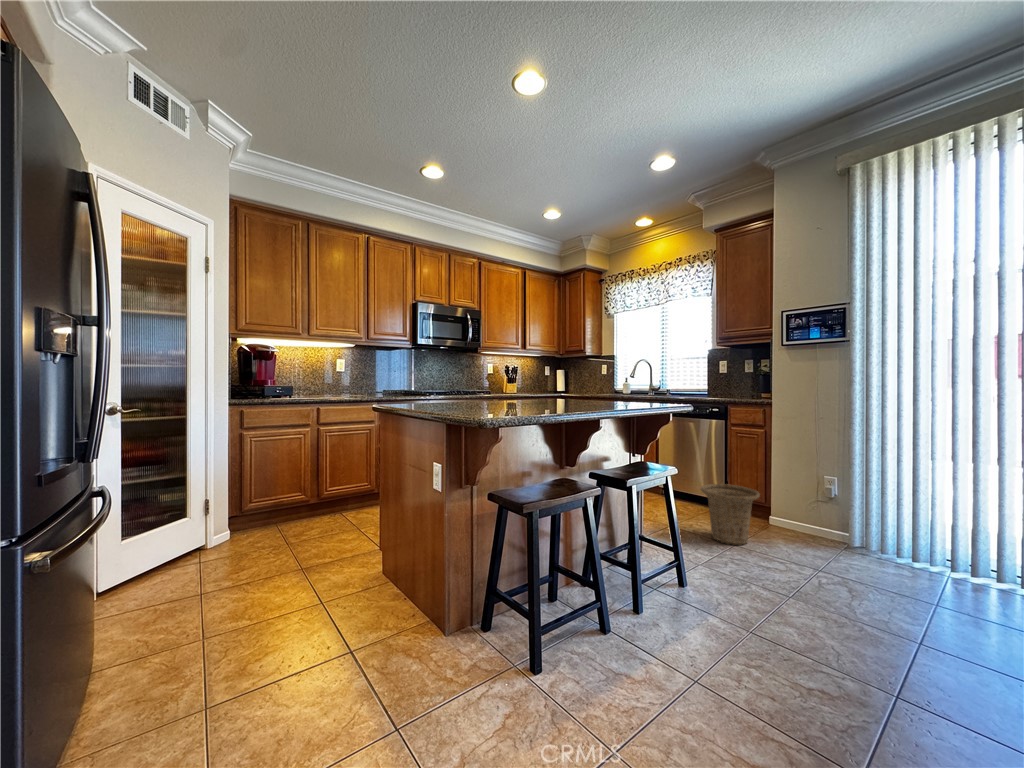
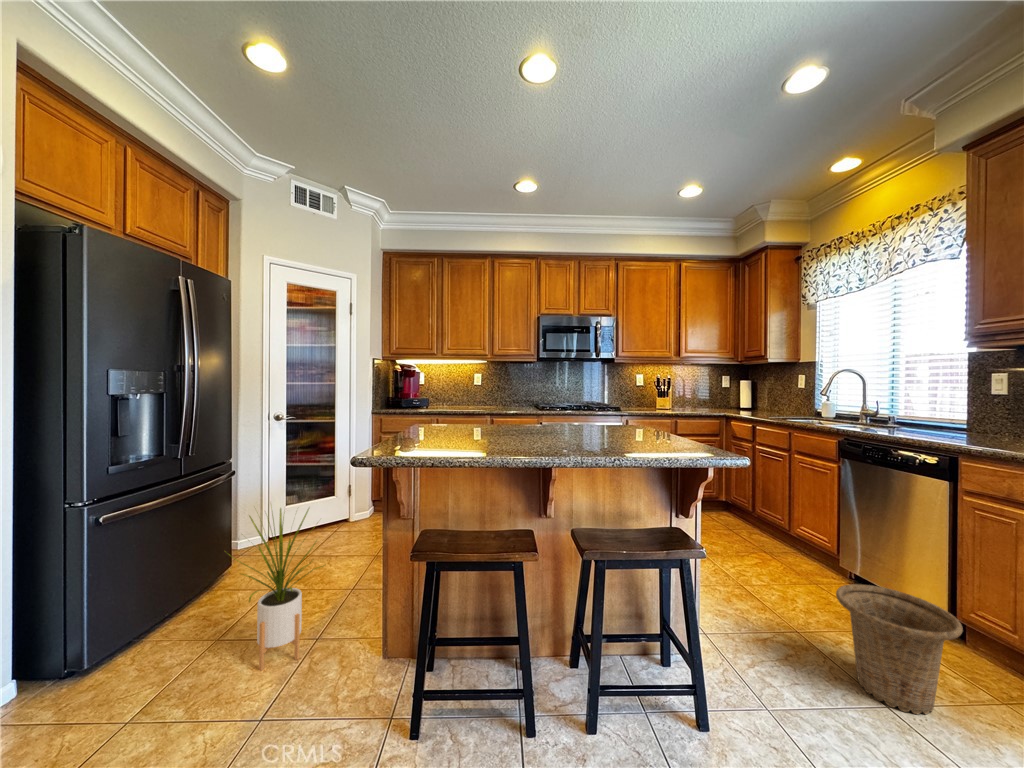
house plant: none [282,489,388,695] -> present [229,508,323,670]

